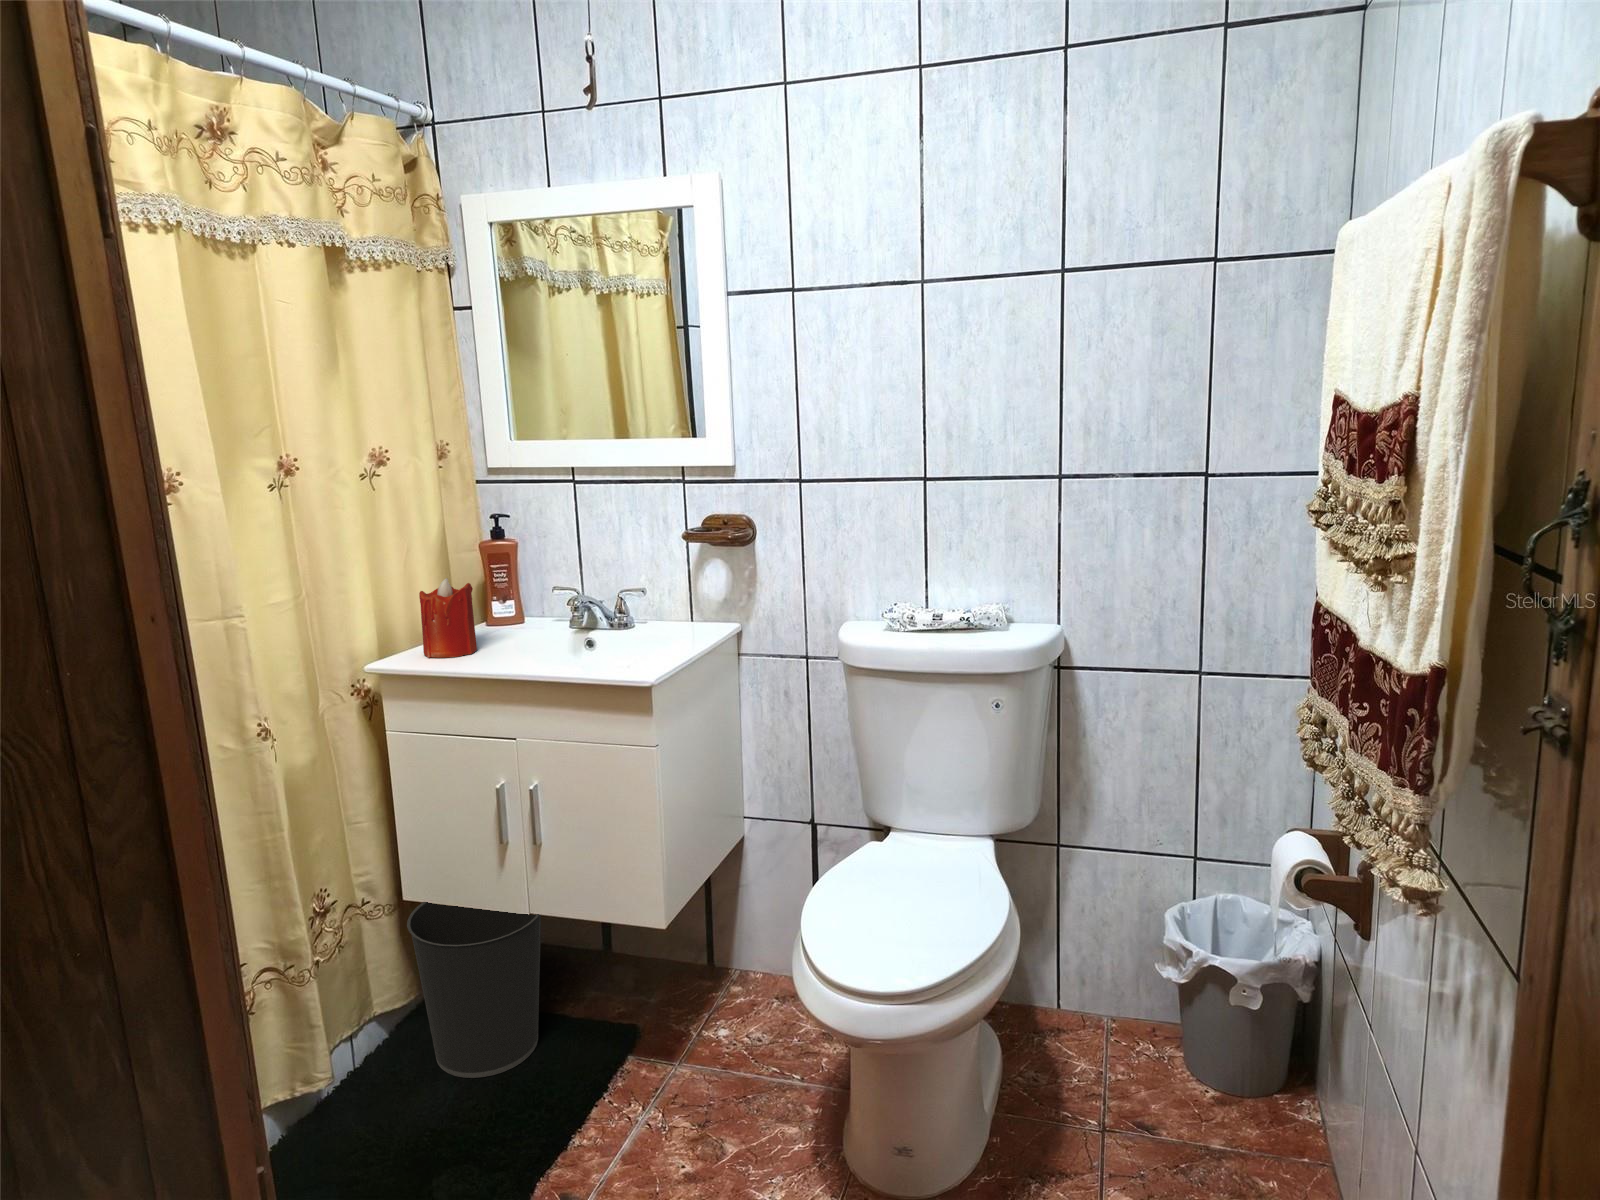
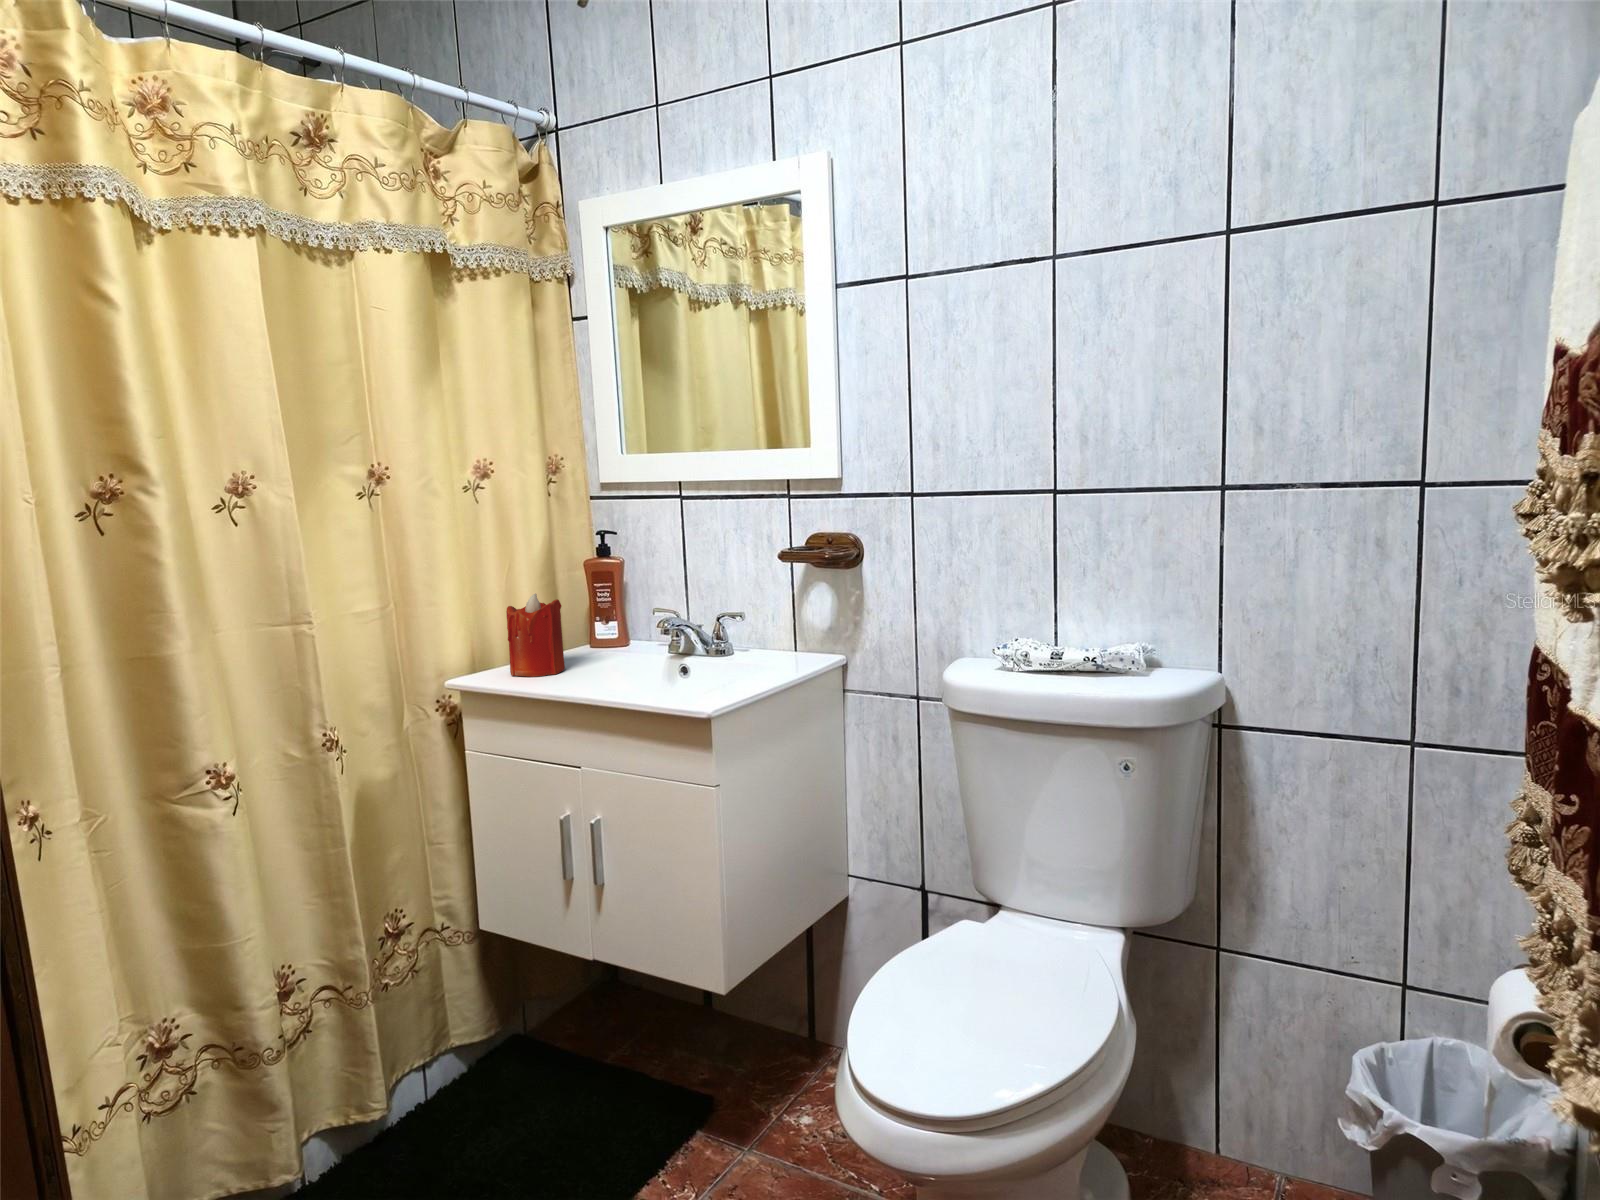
wastebasket: present [407,902,541,1078] -> none [477,917,620,1130]

